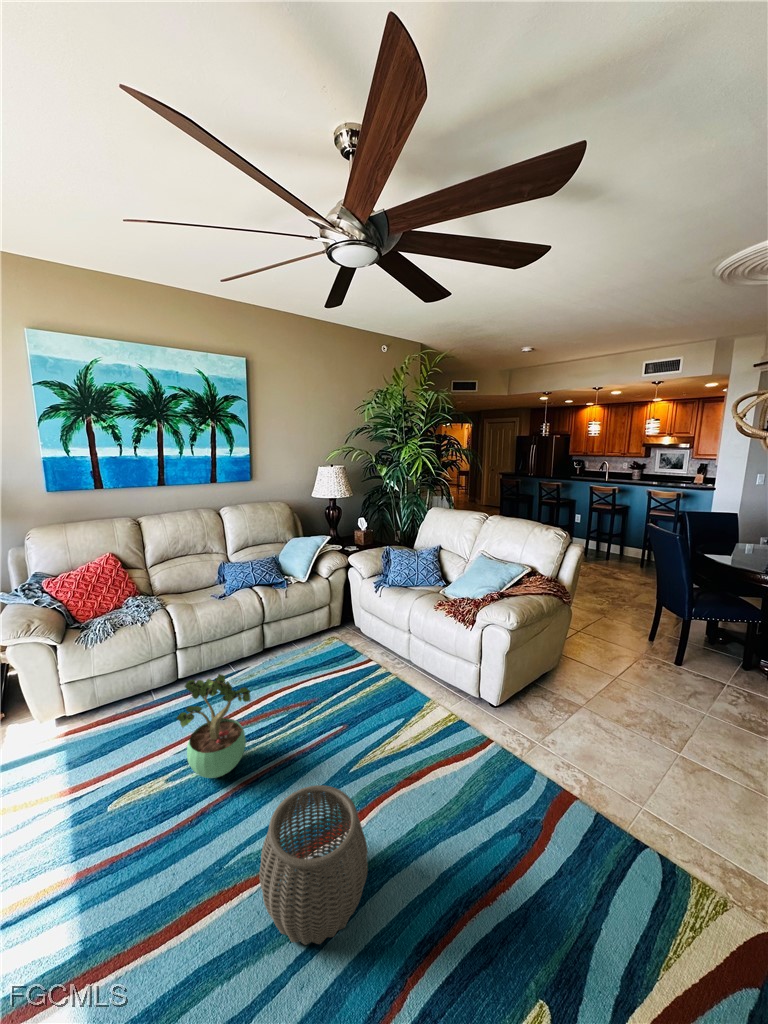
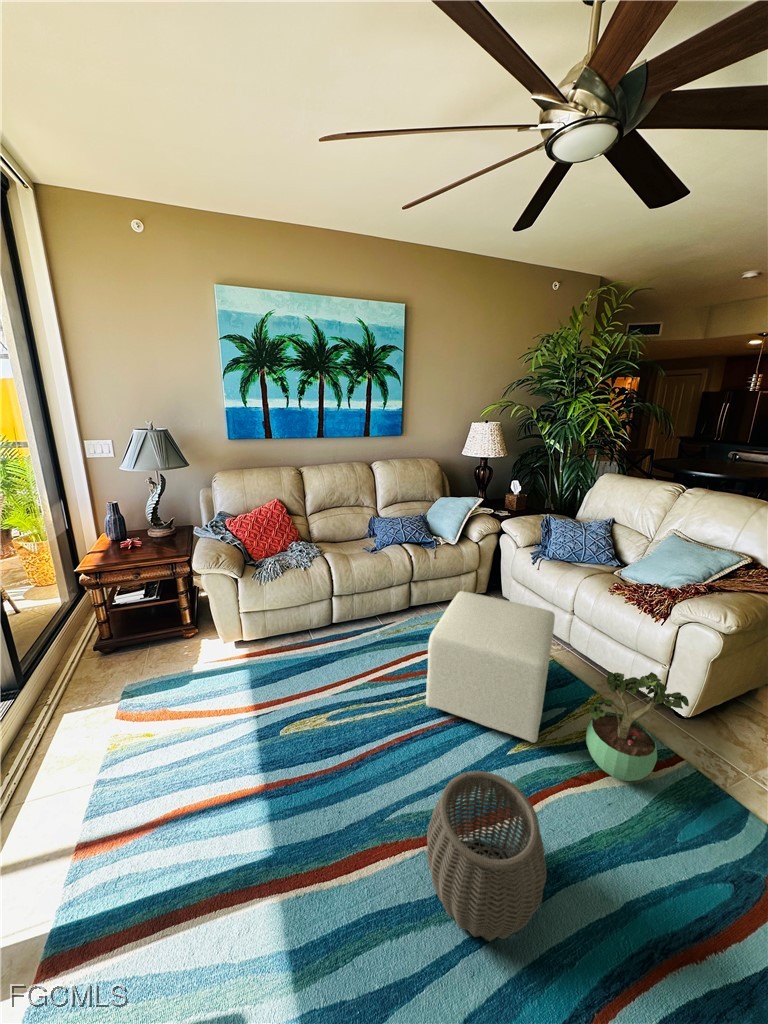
ottoman: none [271,626,390,755] -> present [426,591,555,743]
potted plant: present [176,674,250,778] -> present [586,672,689,781]

